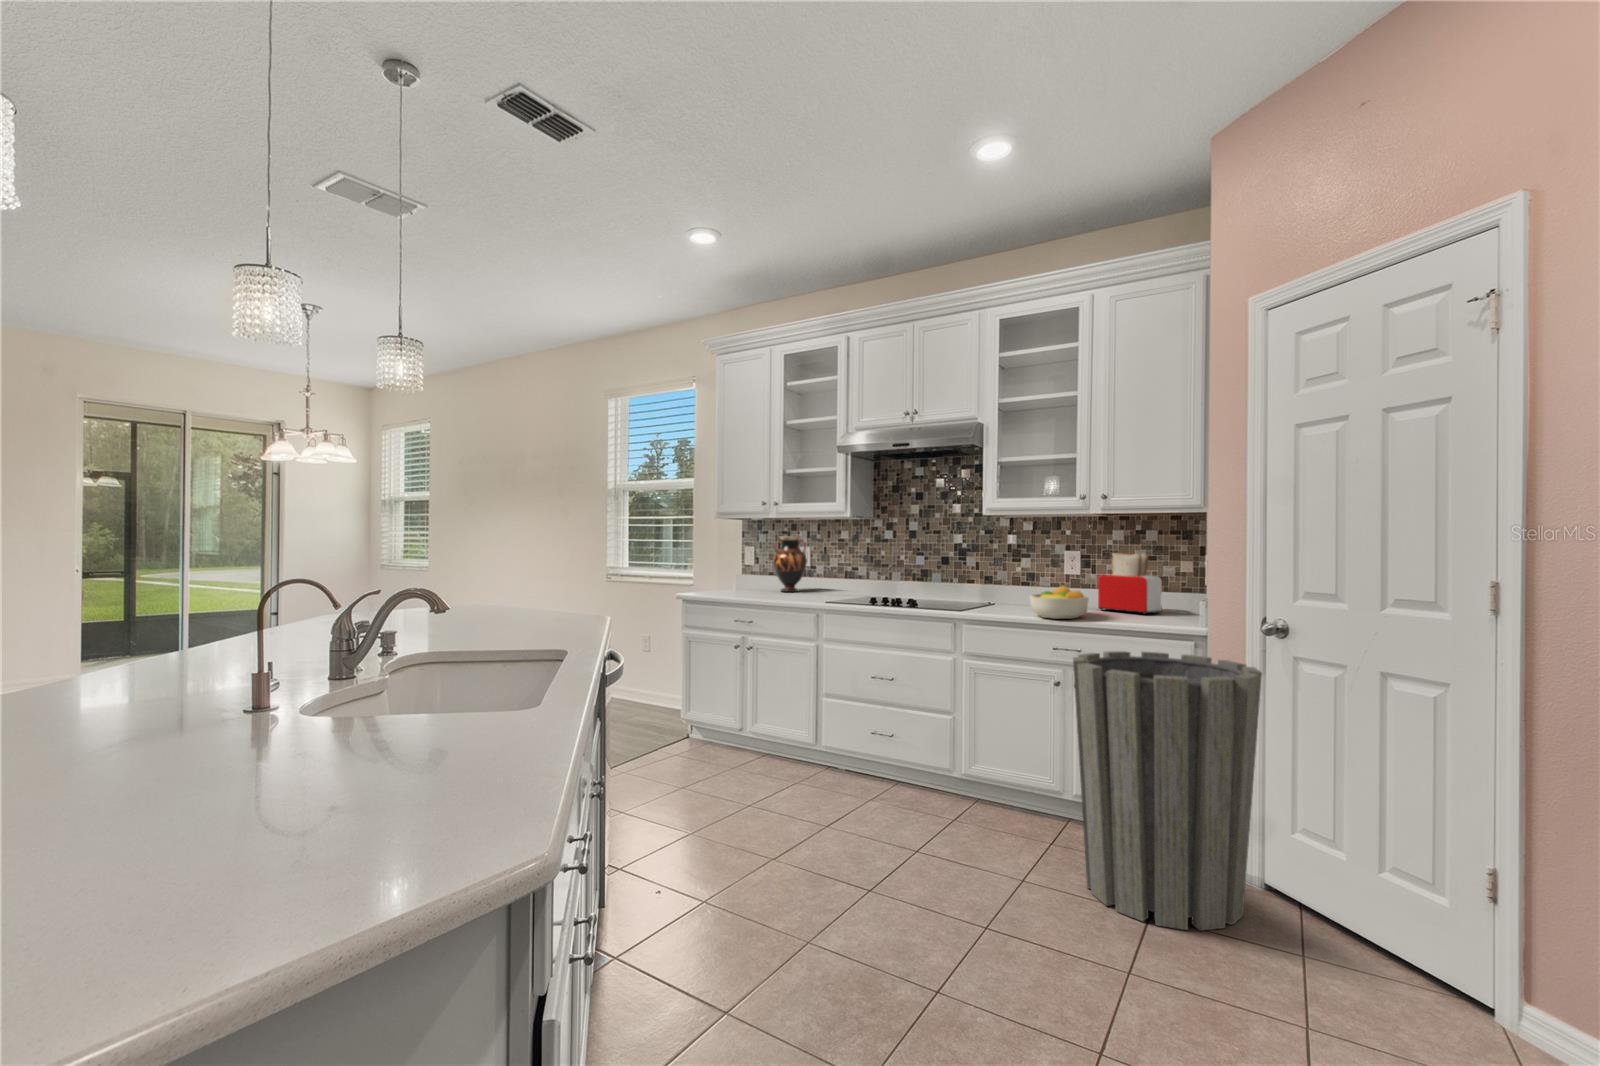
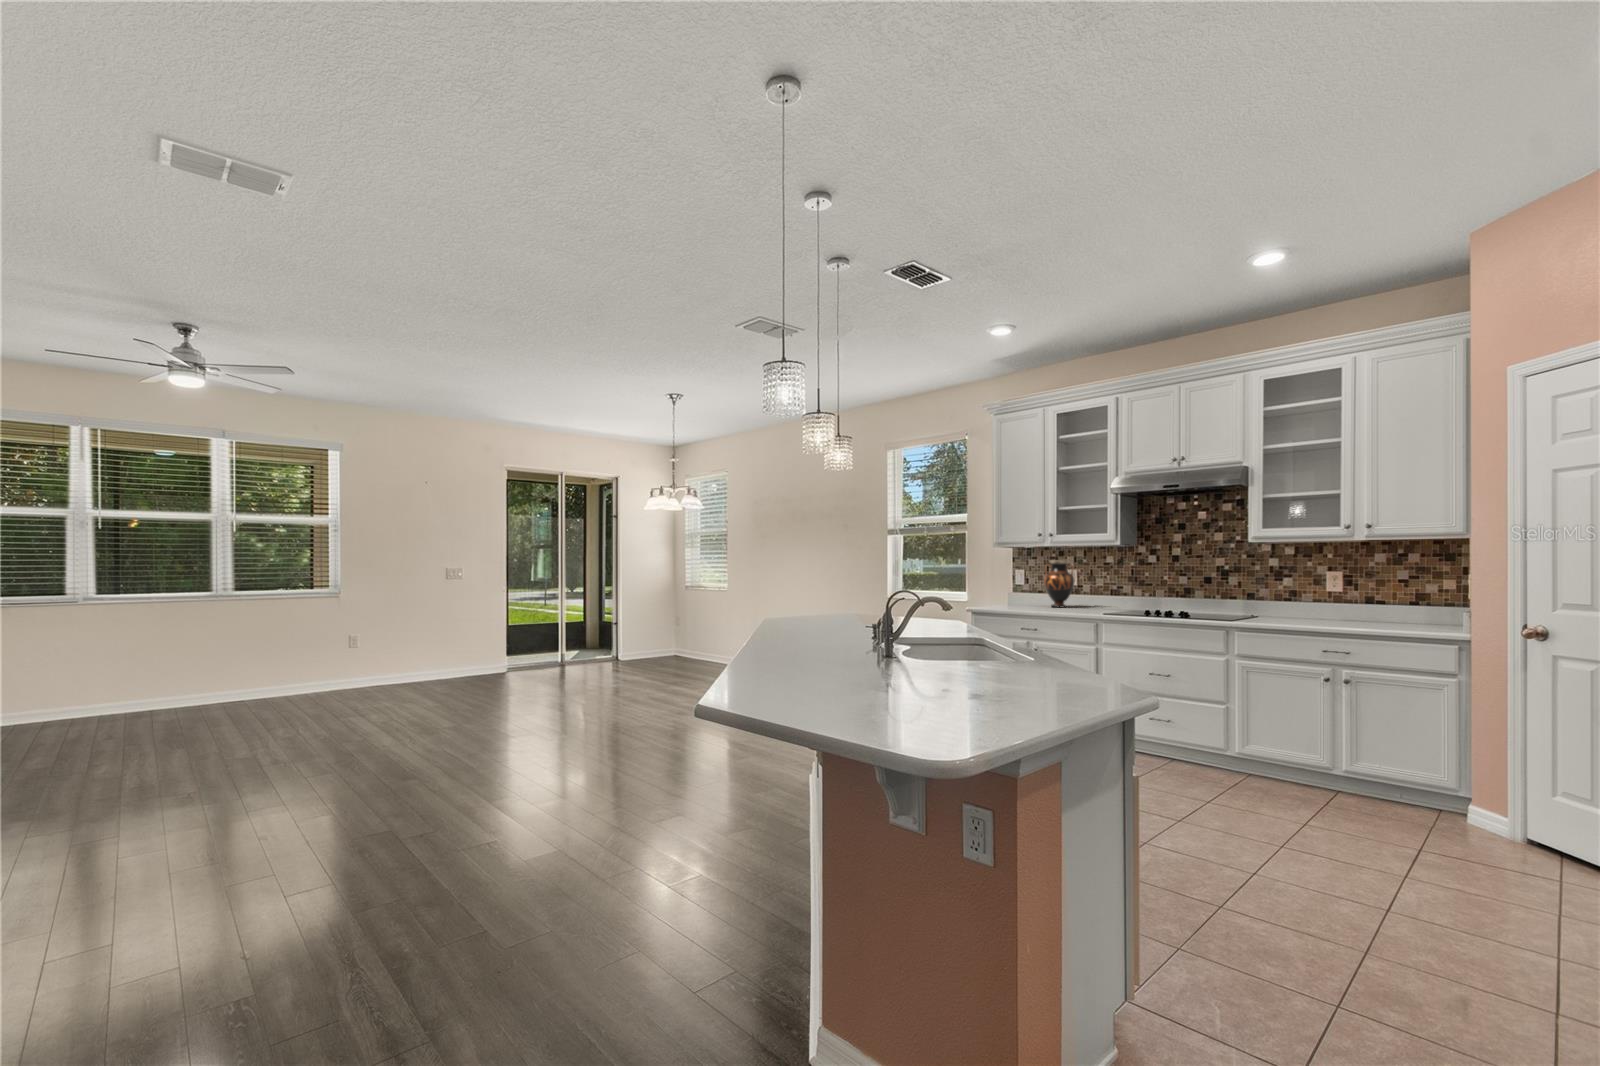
toaster: present [1098,553,1162,614] -> none [1361,573,1425,626]
fruit bowl: present [1030,586,1089,619] -> none [1297,600,1354,627]
trash can: present [1073,651,1262,931] -> none [1347,650,1522,864]

